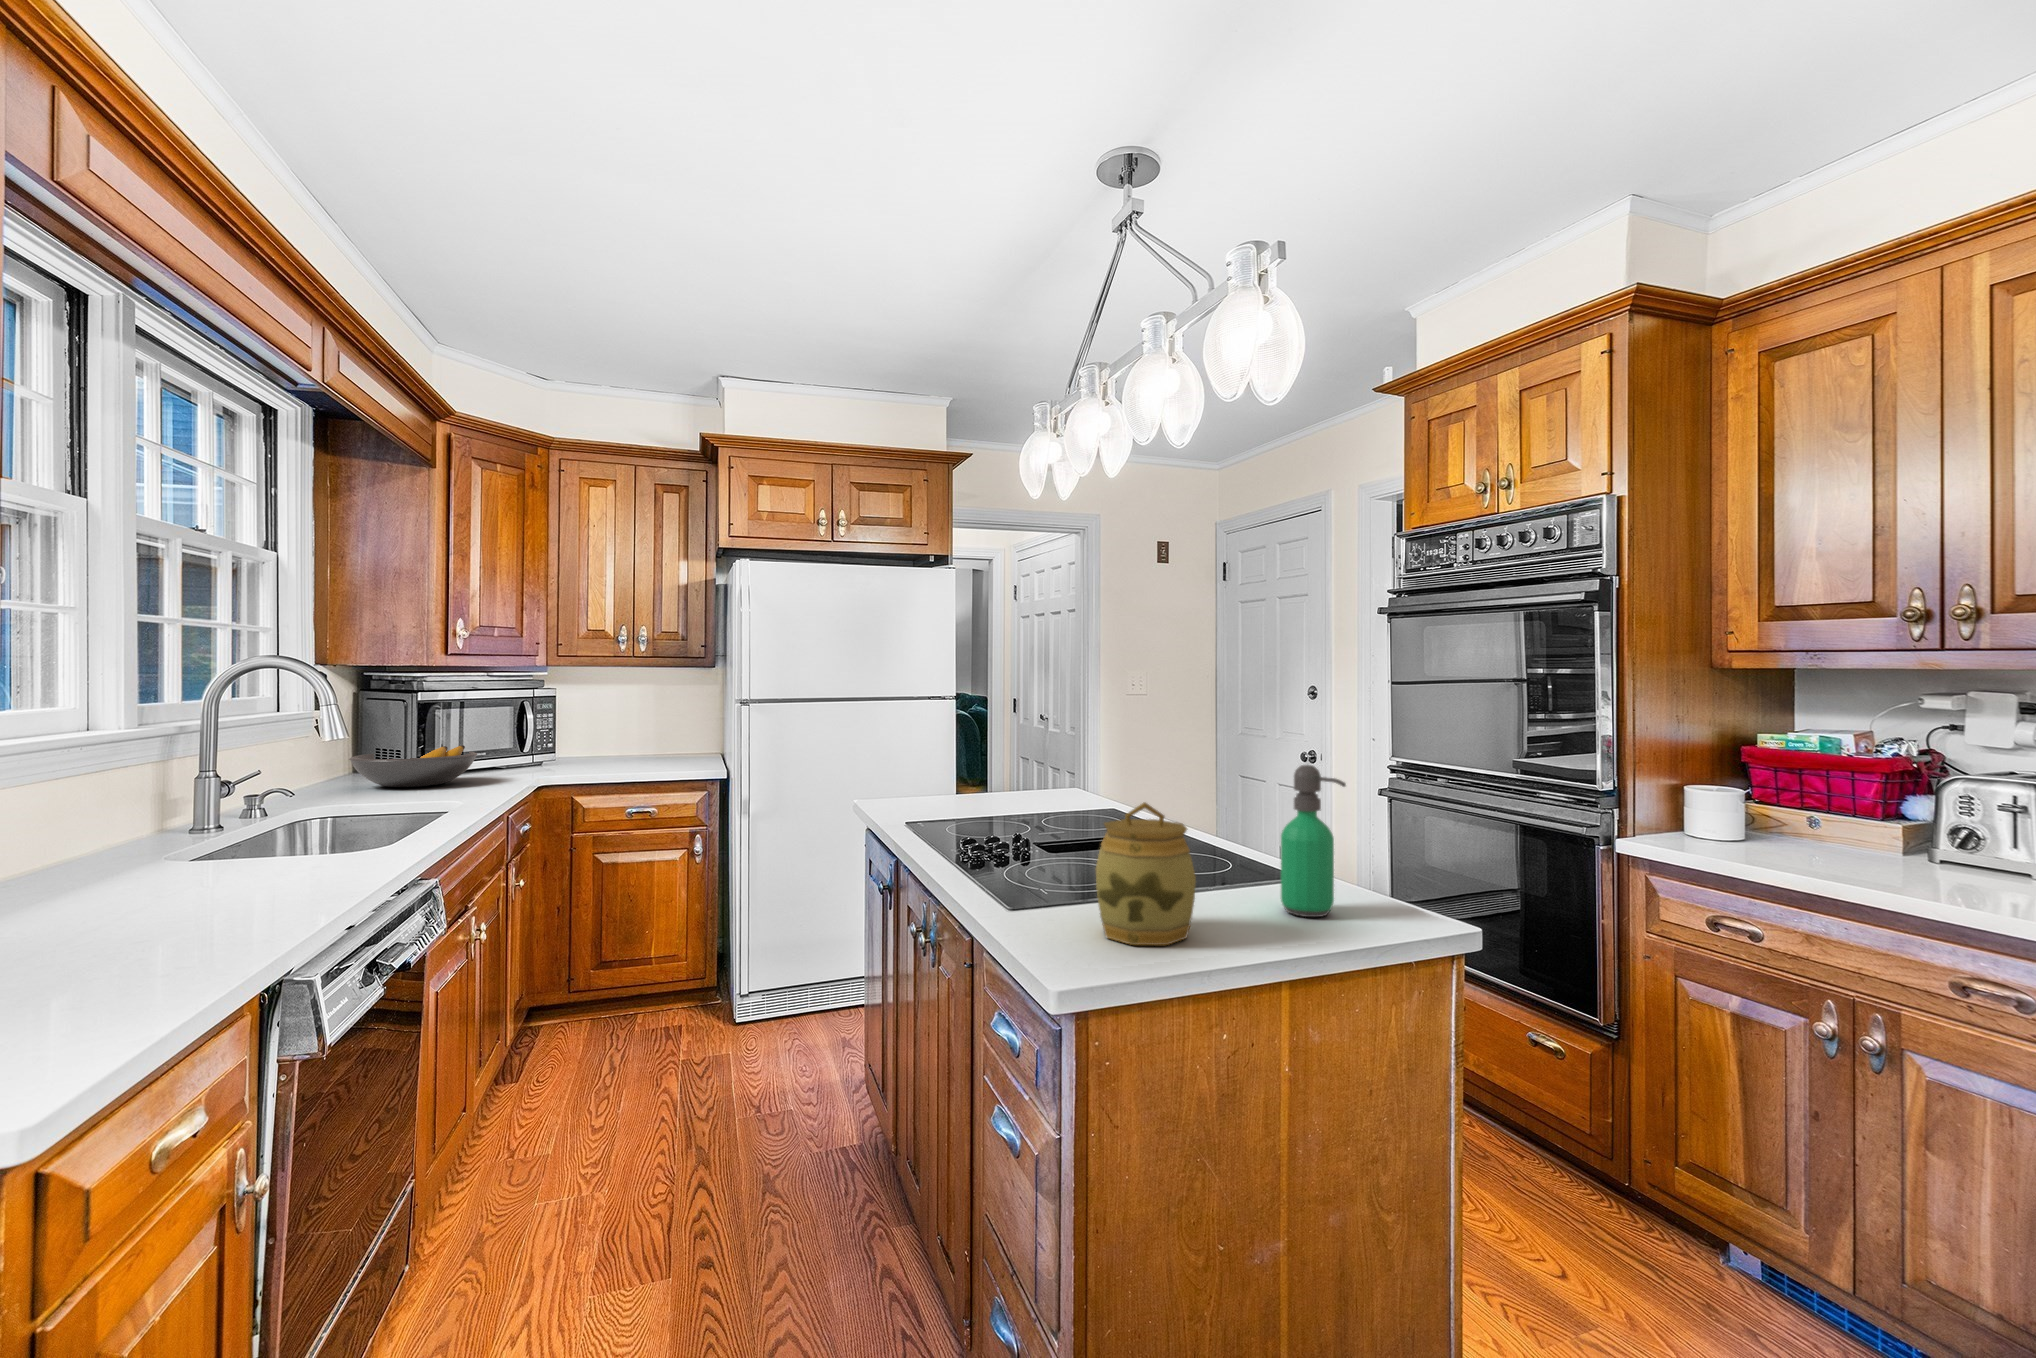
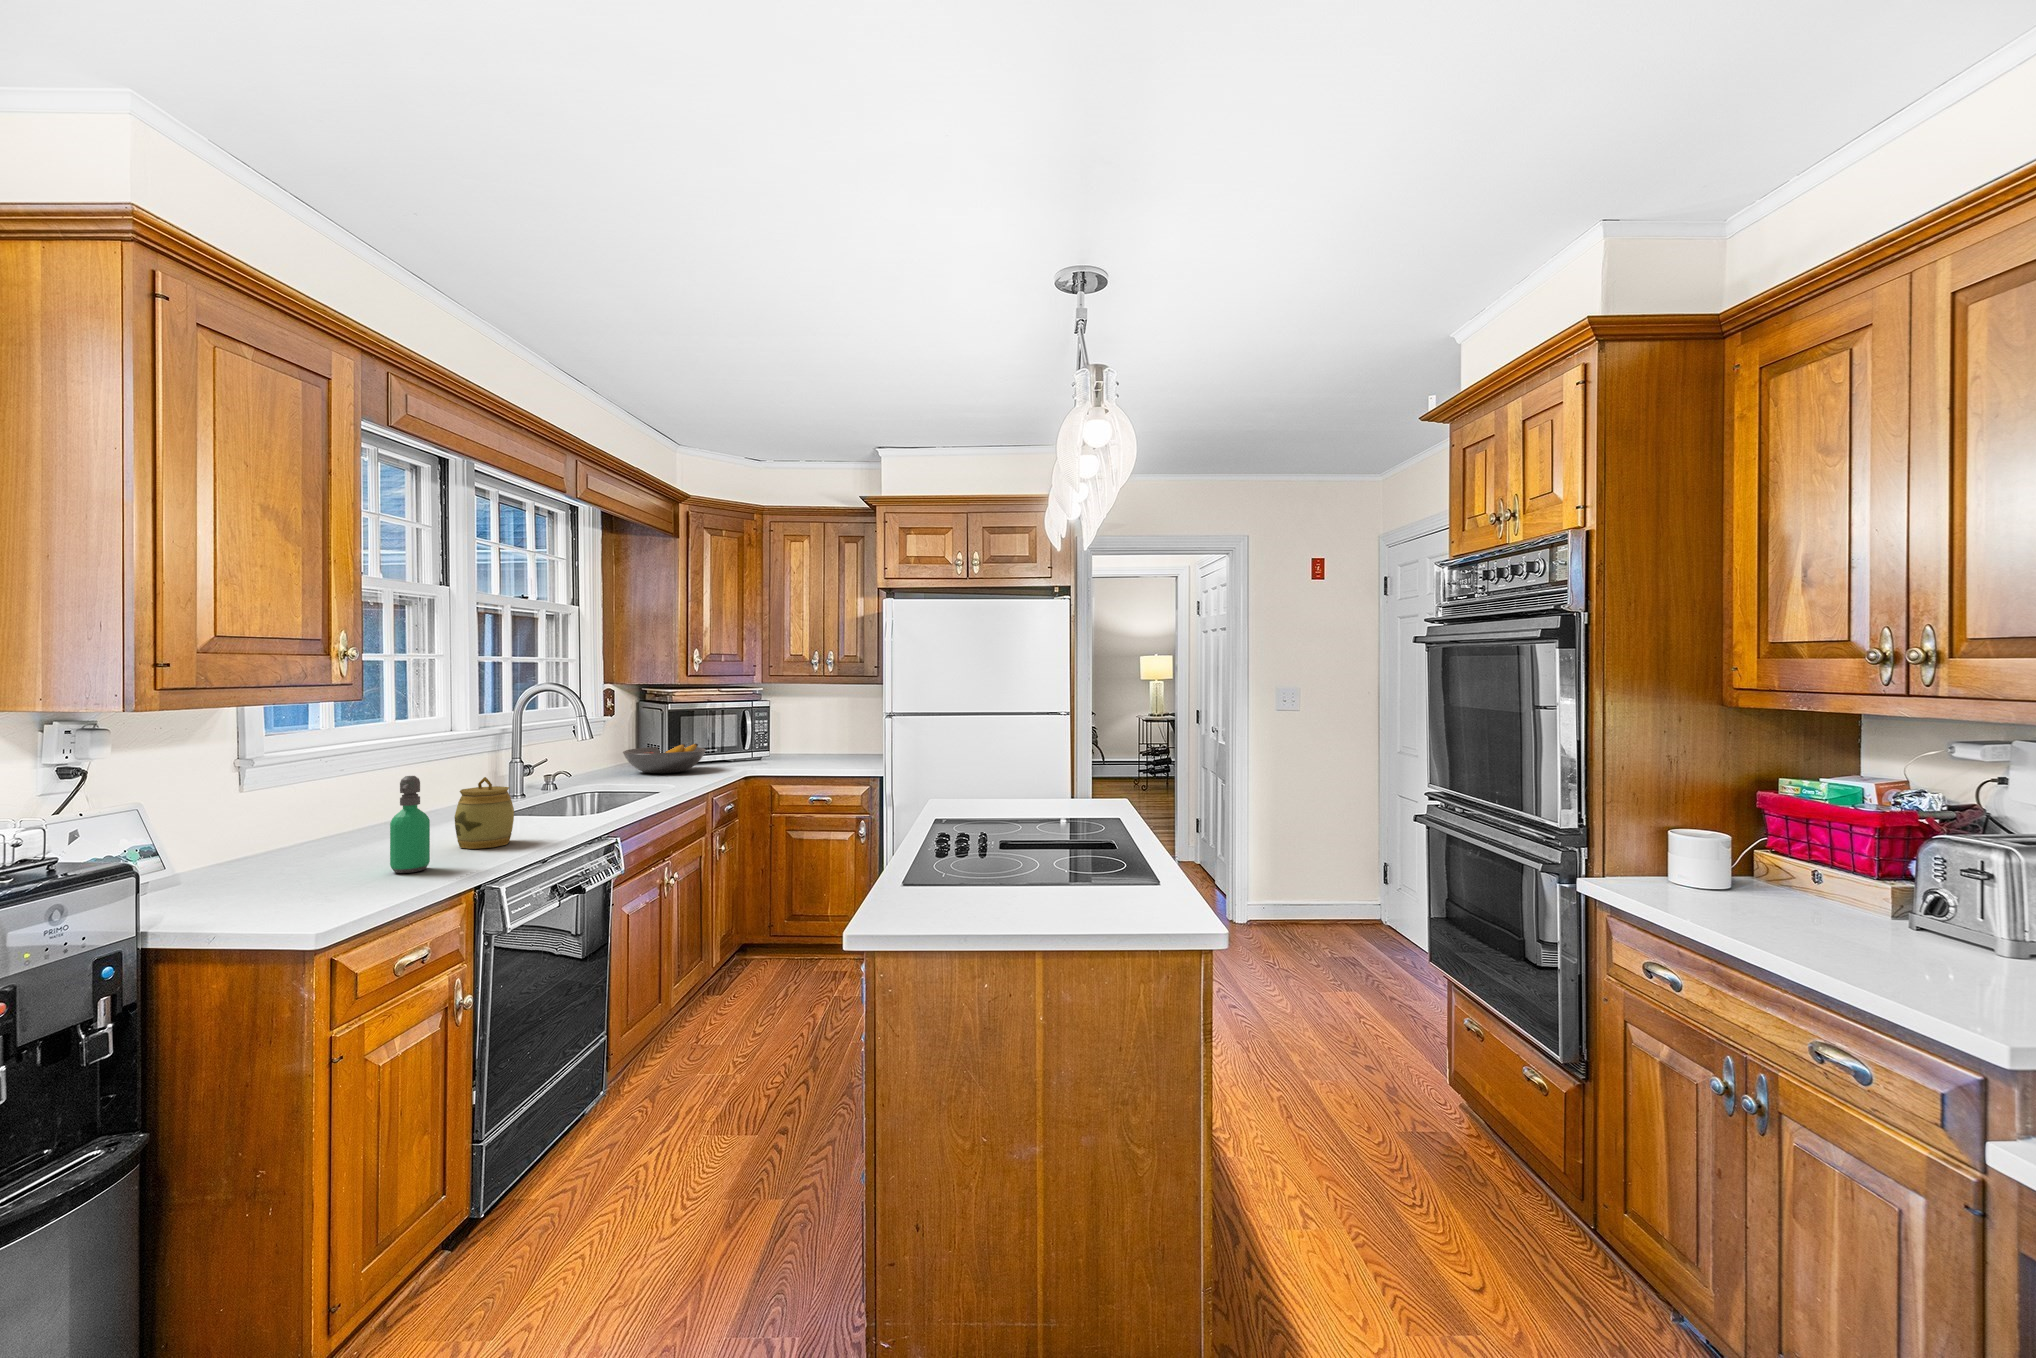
soap dispenser: present [1281,765,1346,917] -> present [390,776,430,873]
jar: present [1095,802,1196,945] -> present [455,777,514,849]

